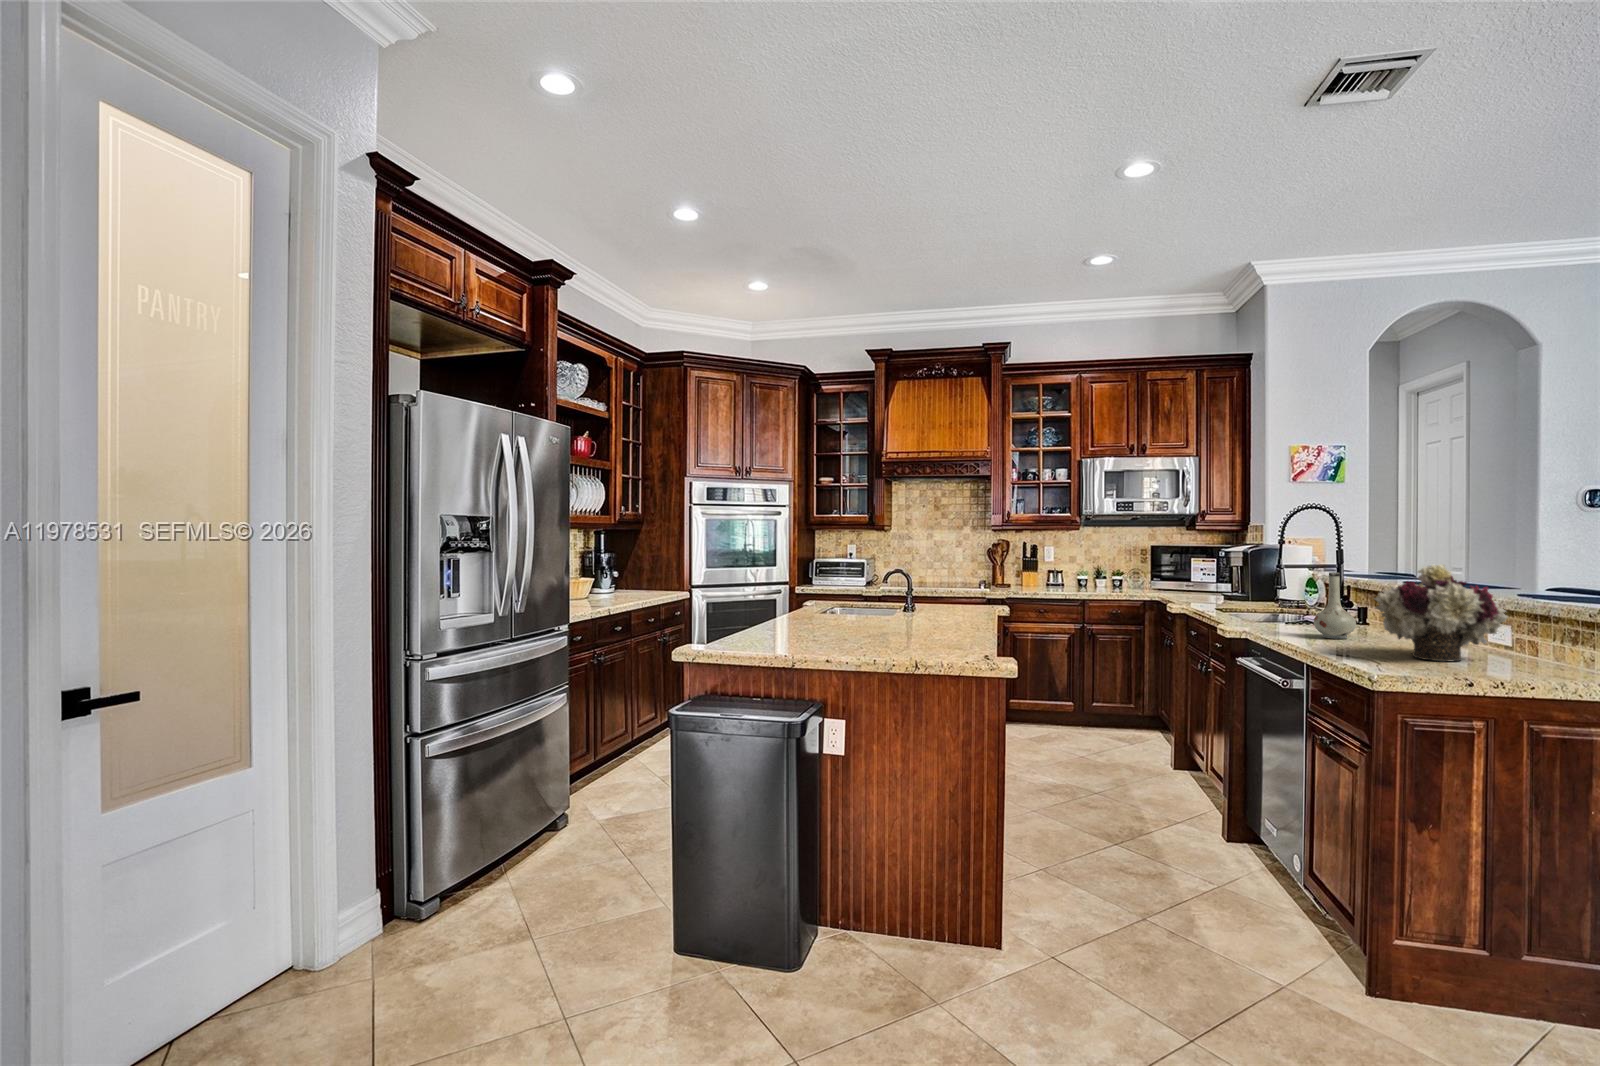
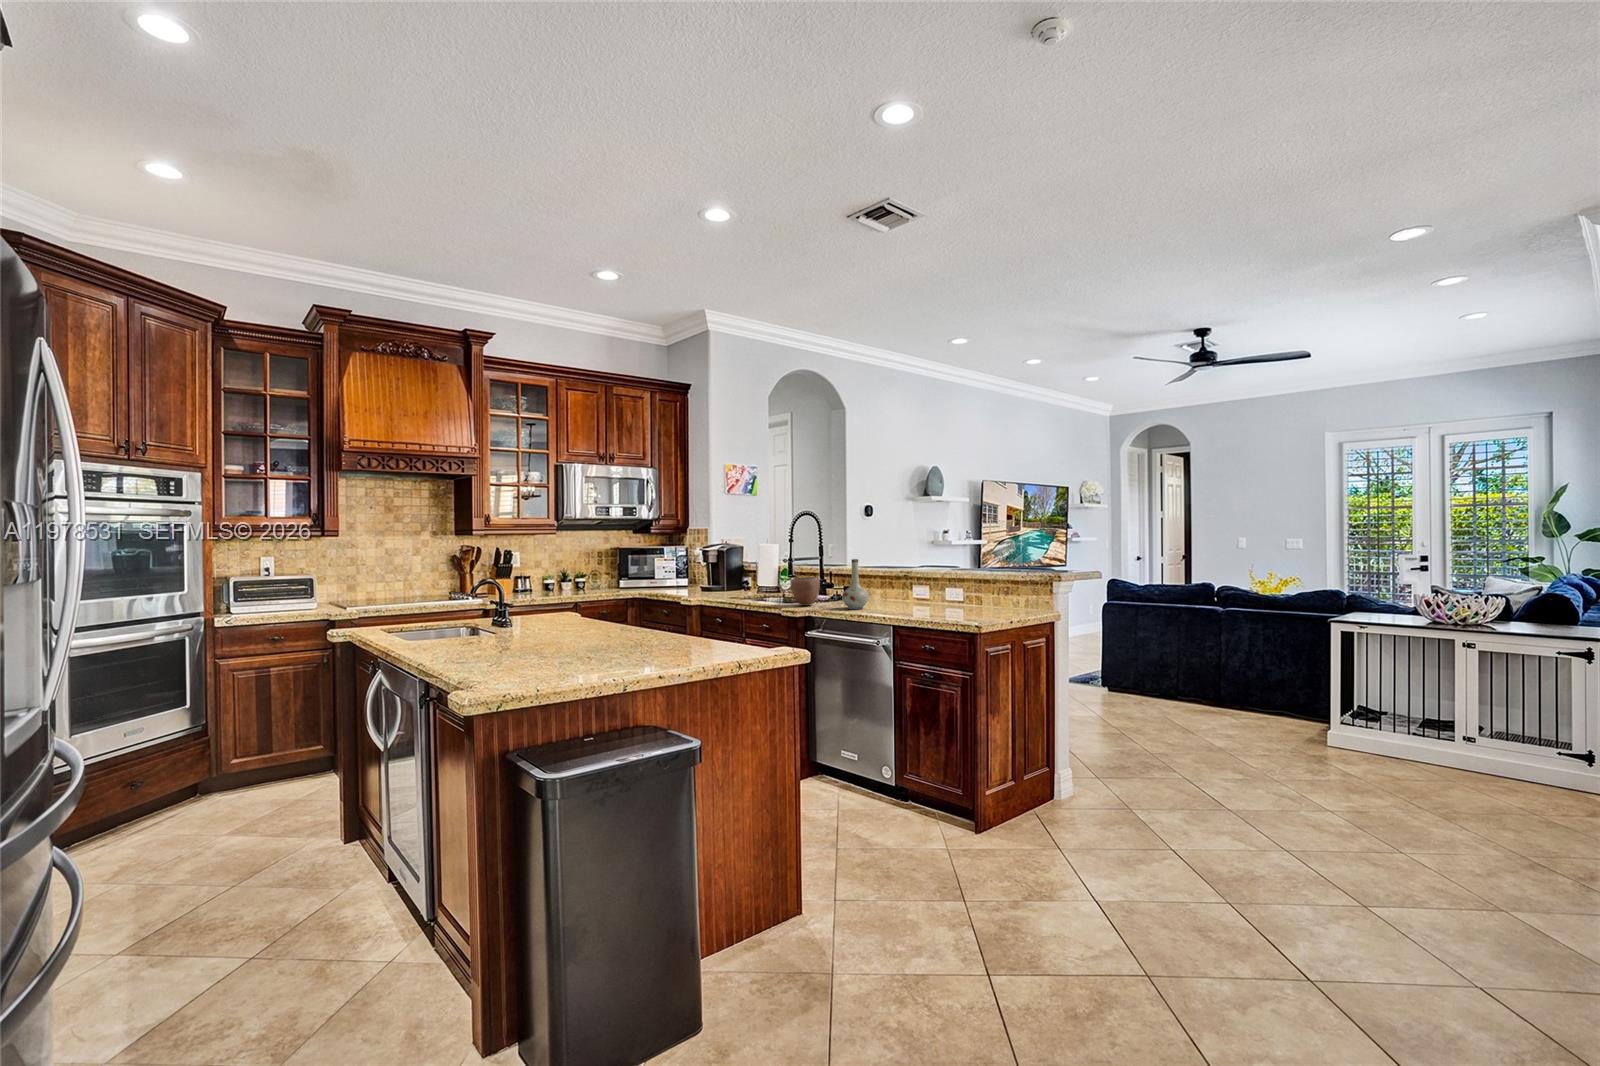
flower arrangement: present [1374,564,1508,662] -> none [906,549,975,615]
decorative bowl: none [1261,591,1305,628] -> present [790,577,820,606]

